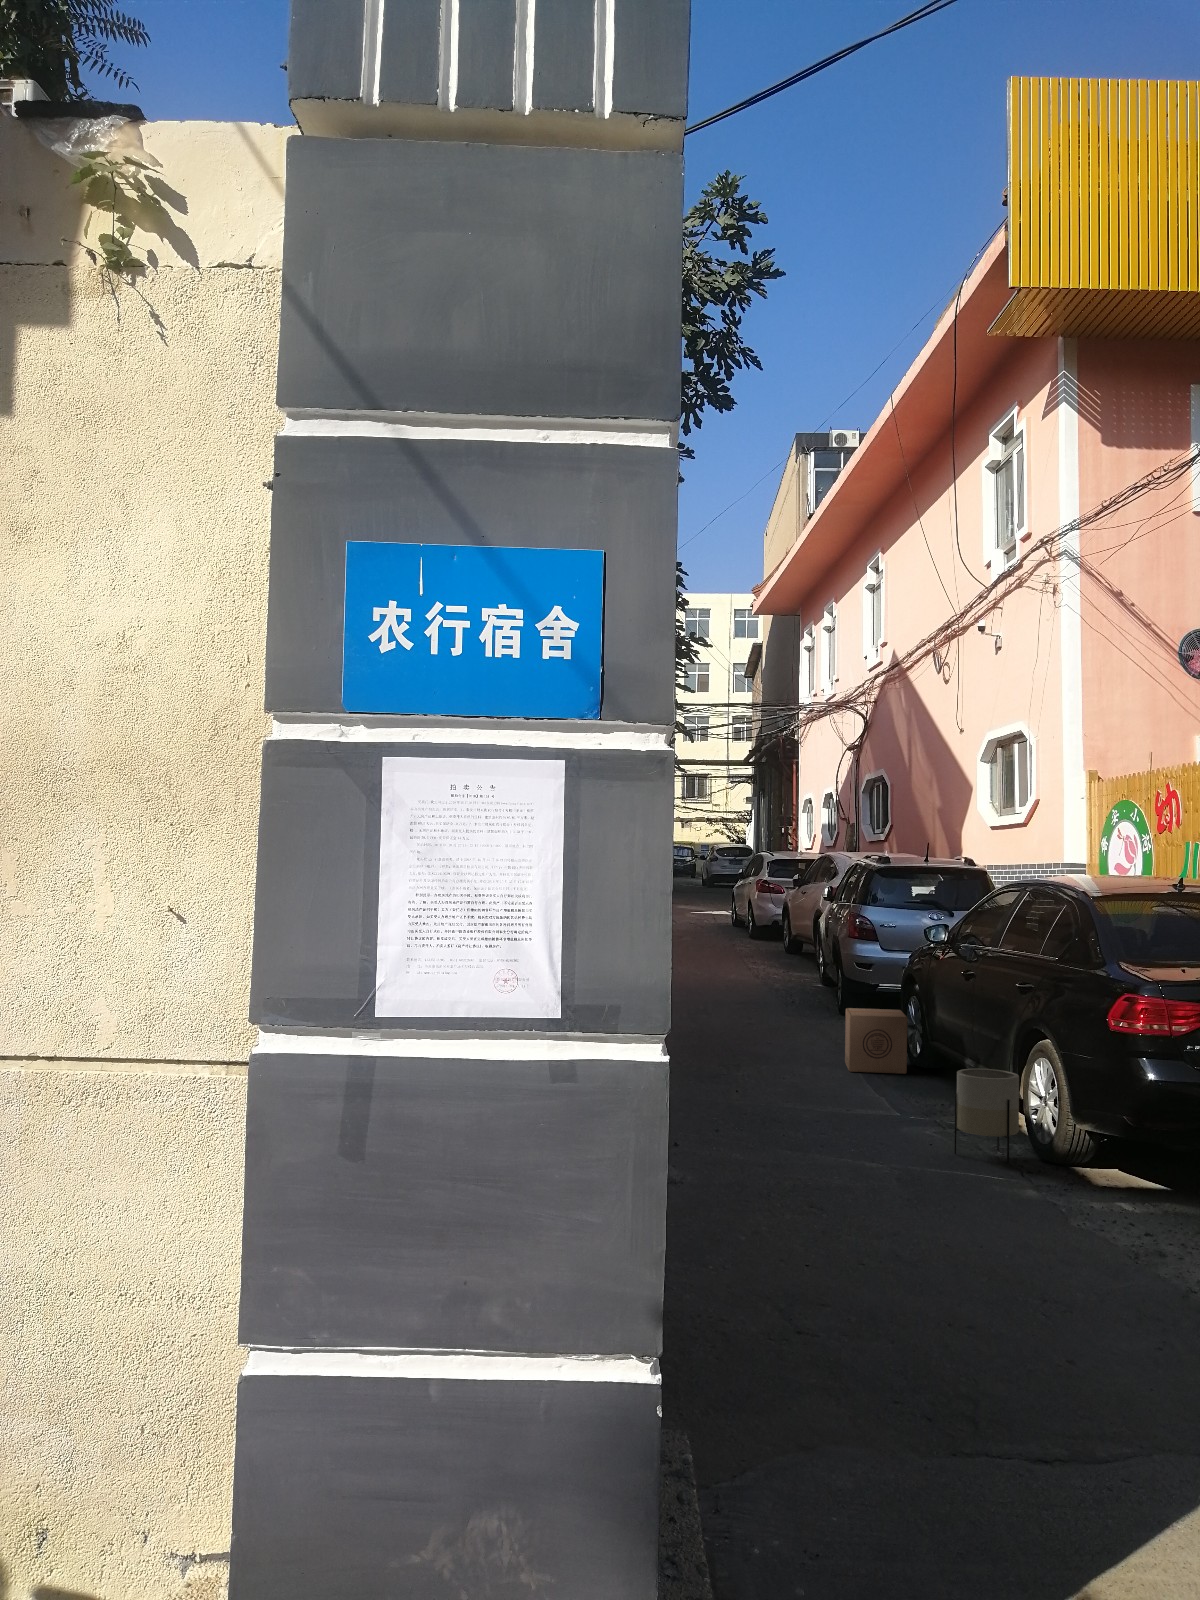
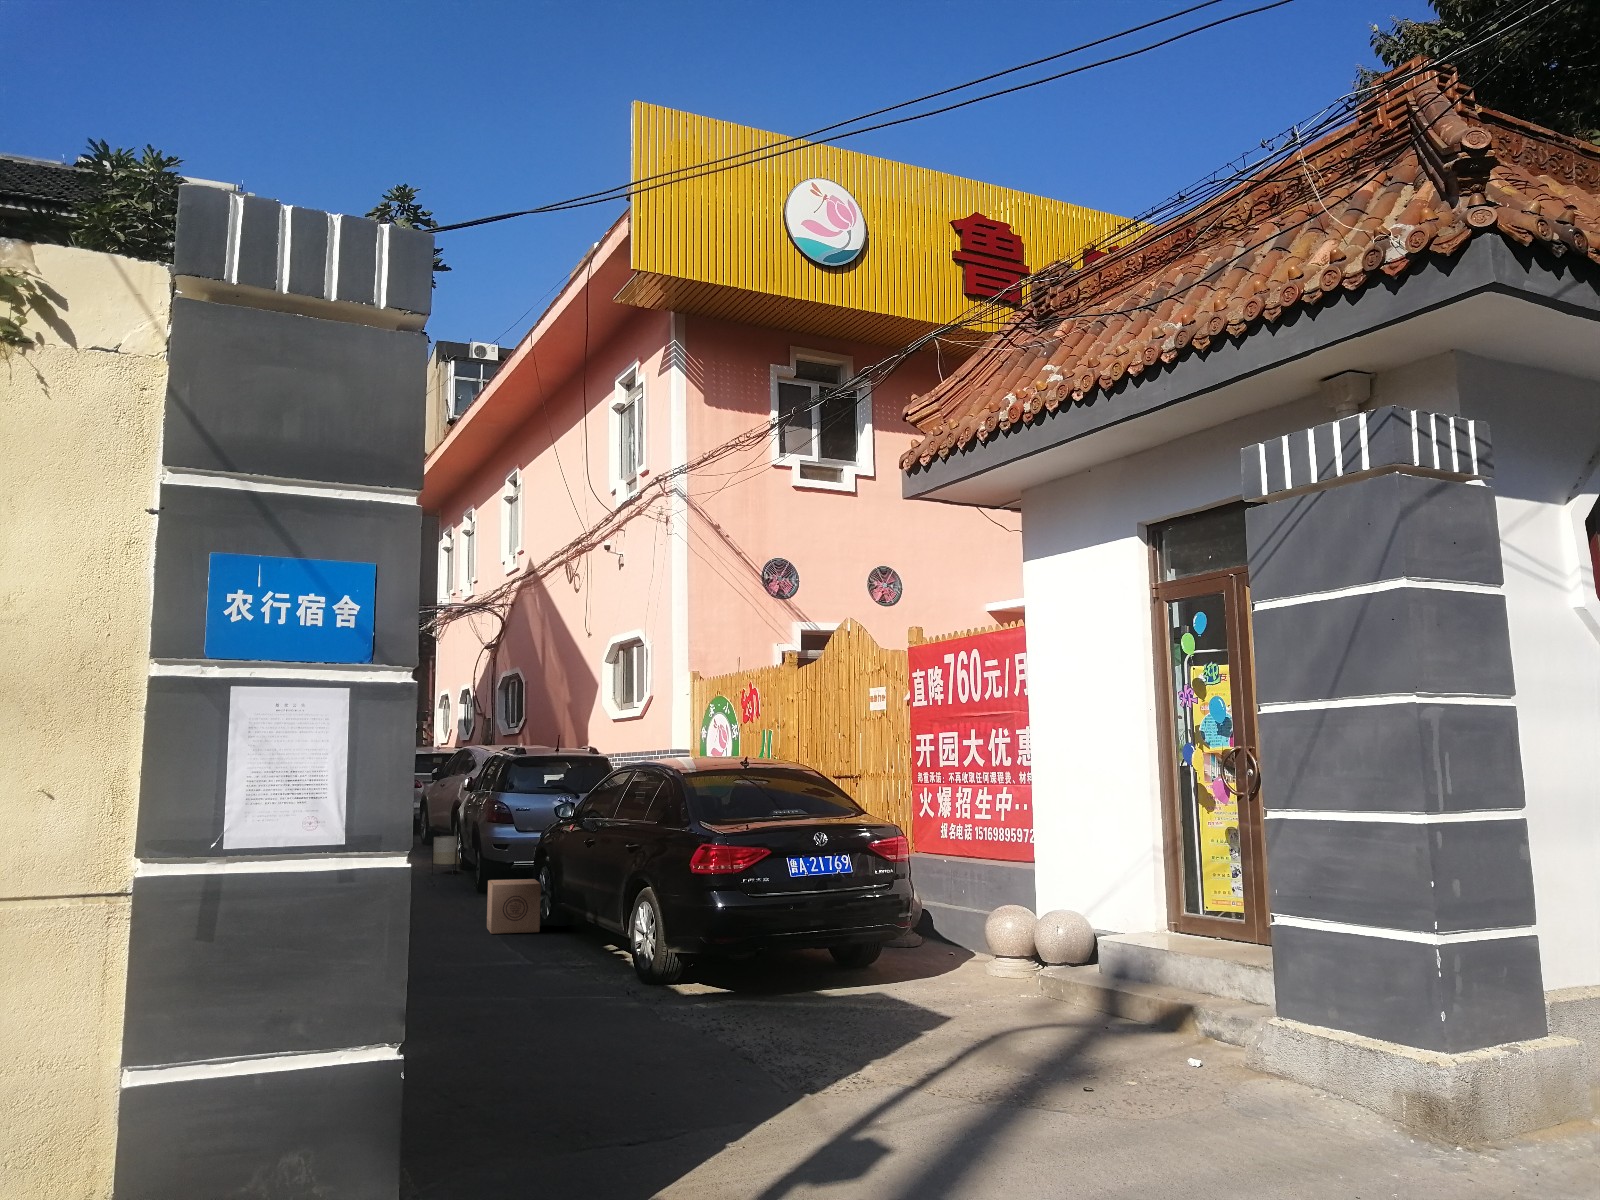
planter: present [954,1069,1019,1163] -> present [432,836,460,876]

